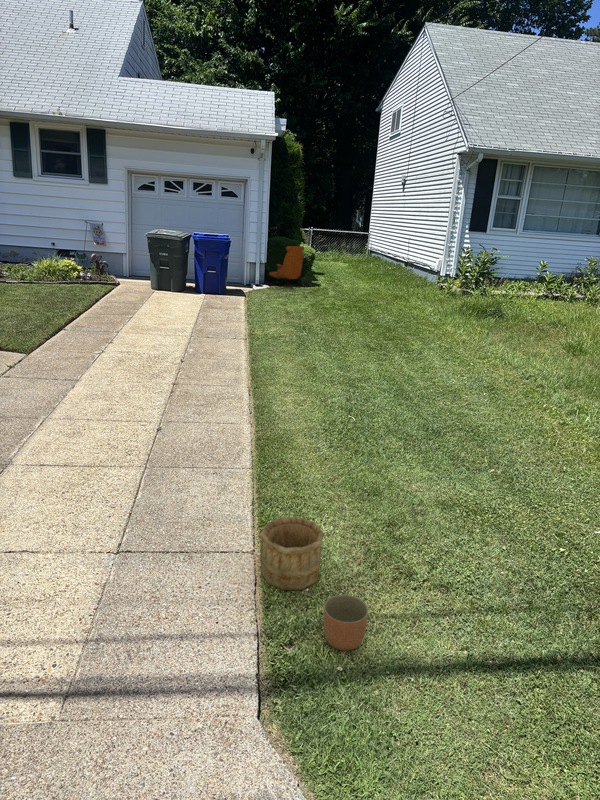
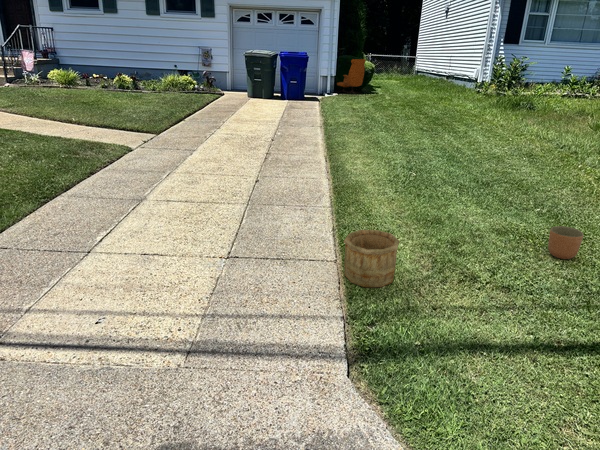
planter: present [323,595,368,650] -> present [548,226,584,259]

